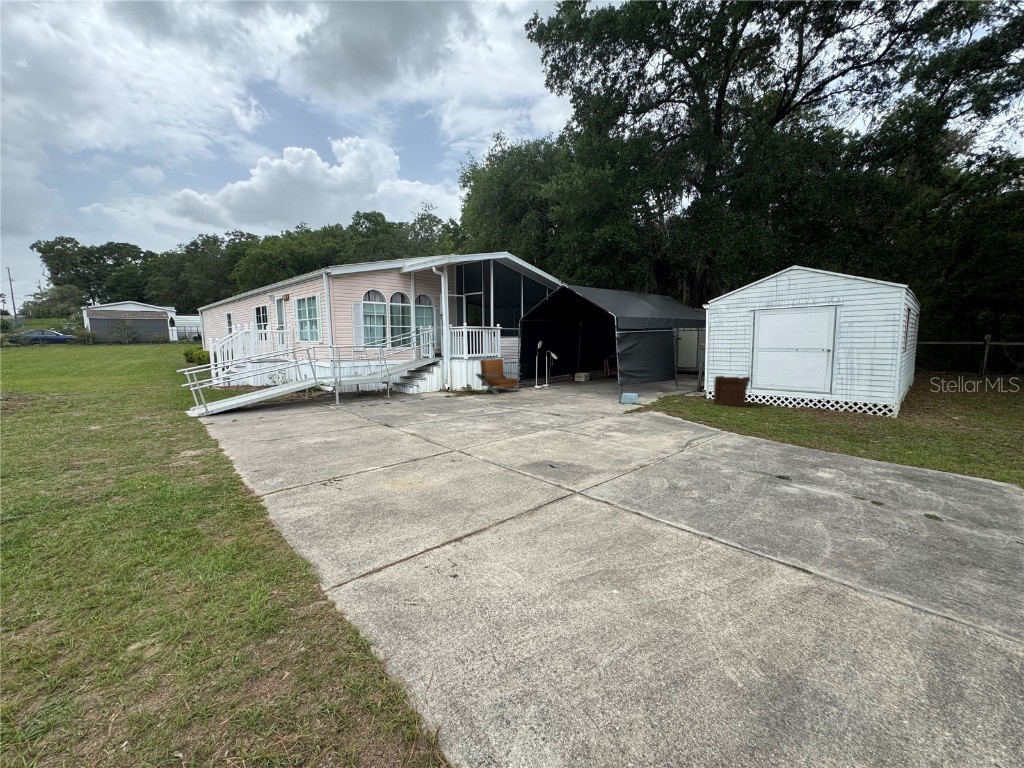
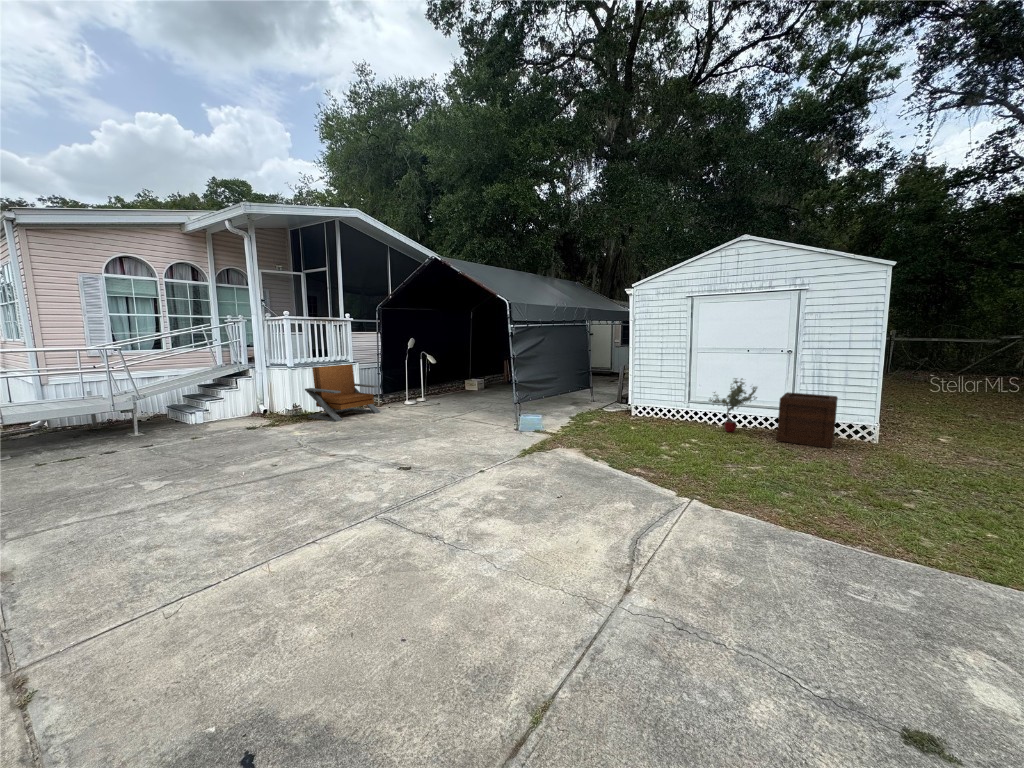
potted tree: none [764,369,802,409] -> present [709,378,757,432]
wooden crate: present [713,376,753,407] -> present [777,392,838,448]

